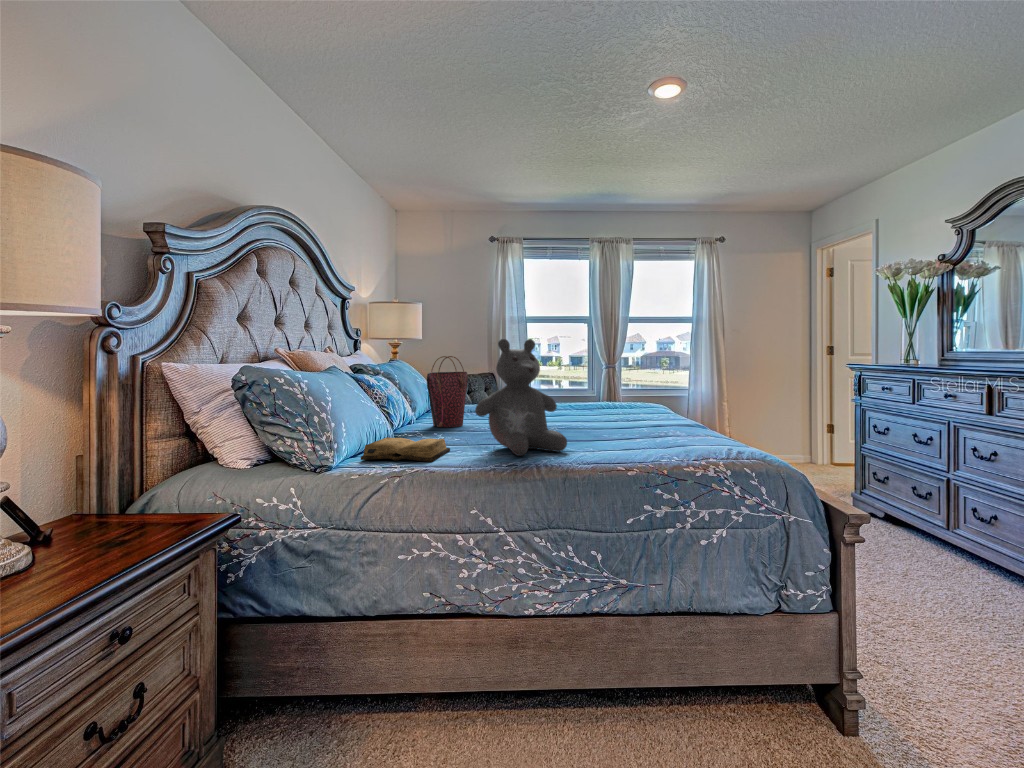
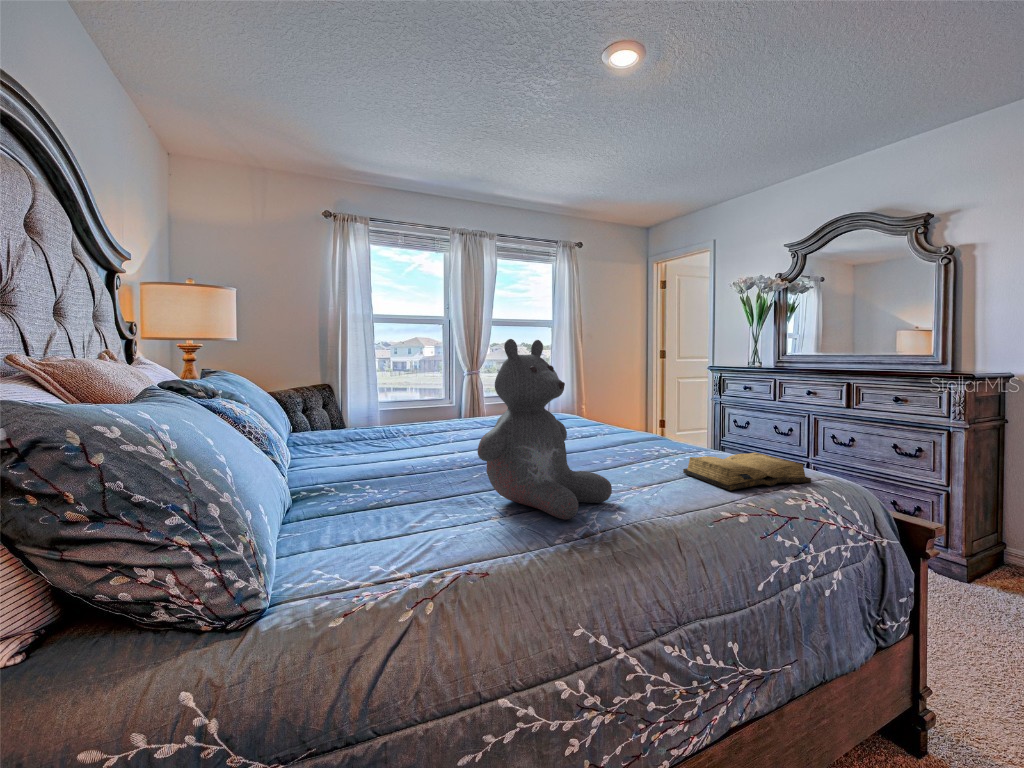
handbag: present [427,356,468,427] -> none [323,364,375,469]
diary: present [361,437,450,462] -> present [683,452,811,490]

